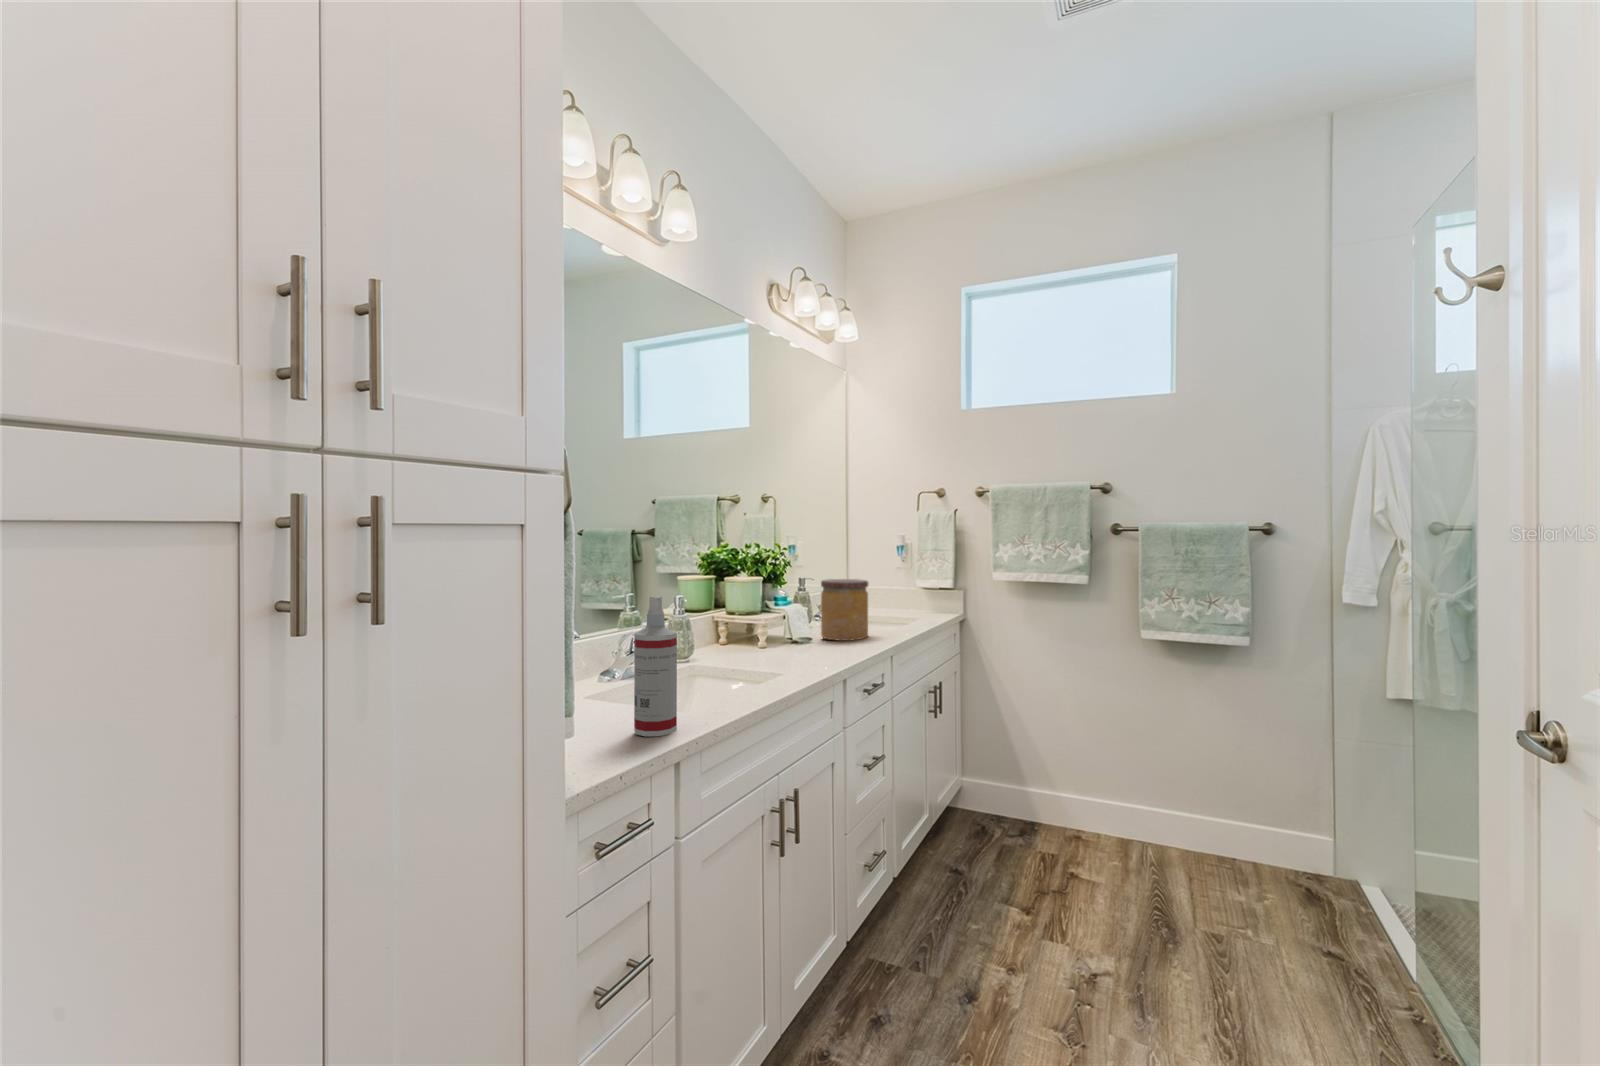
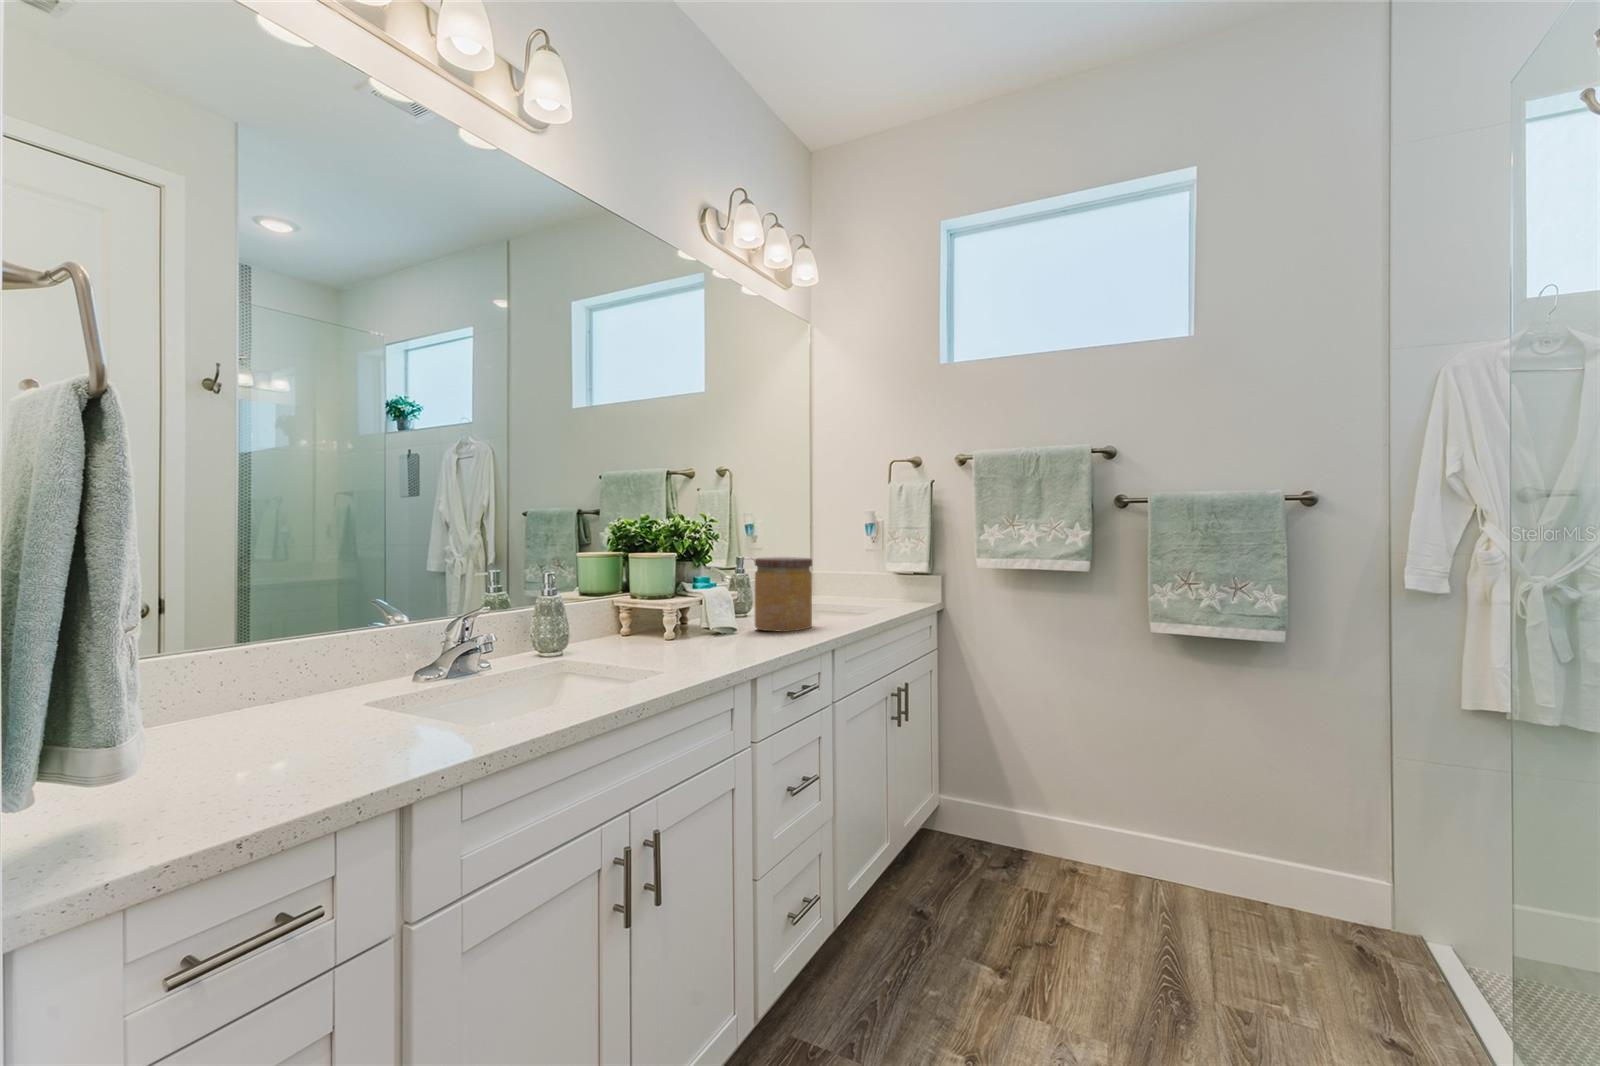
spray bottle: present [634,596,677,736] -> none [373,553,445,759]

